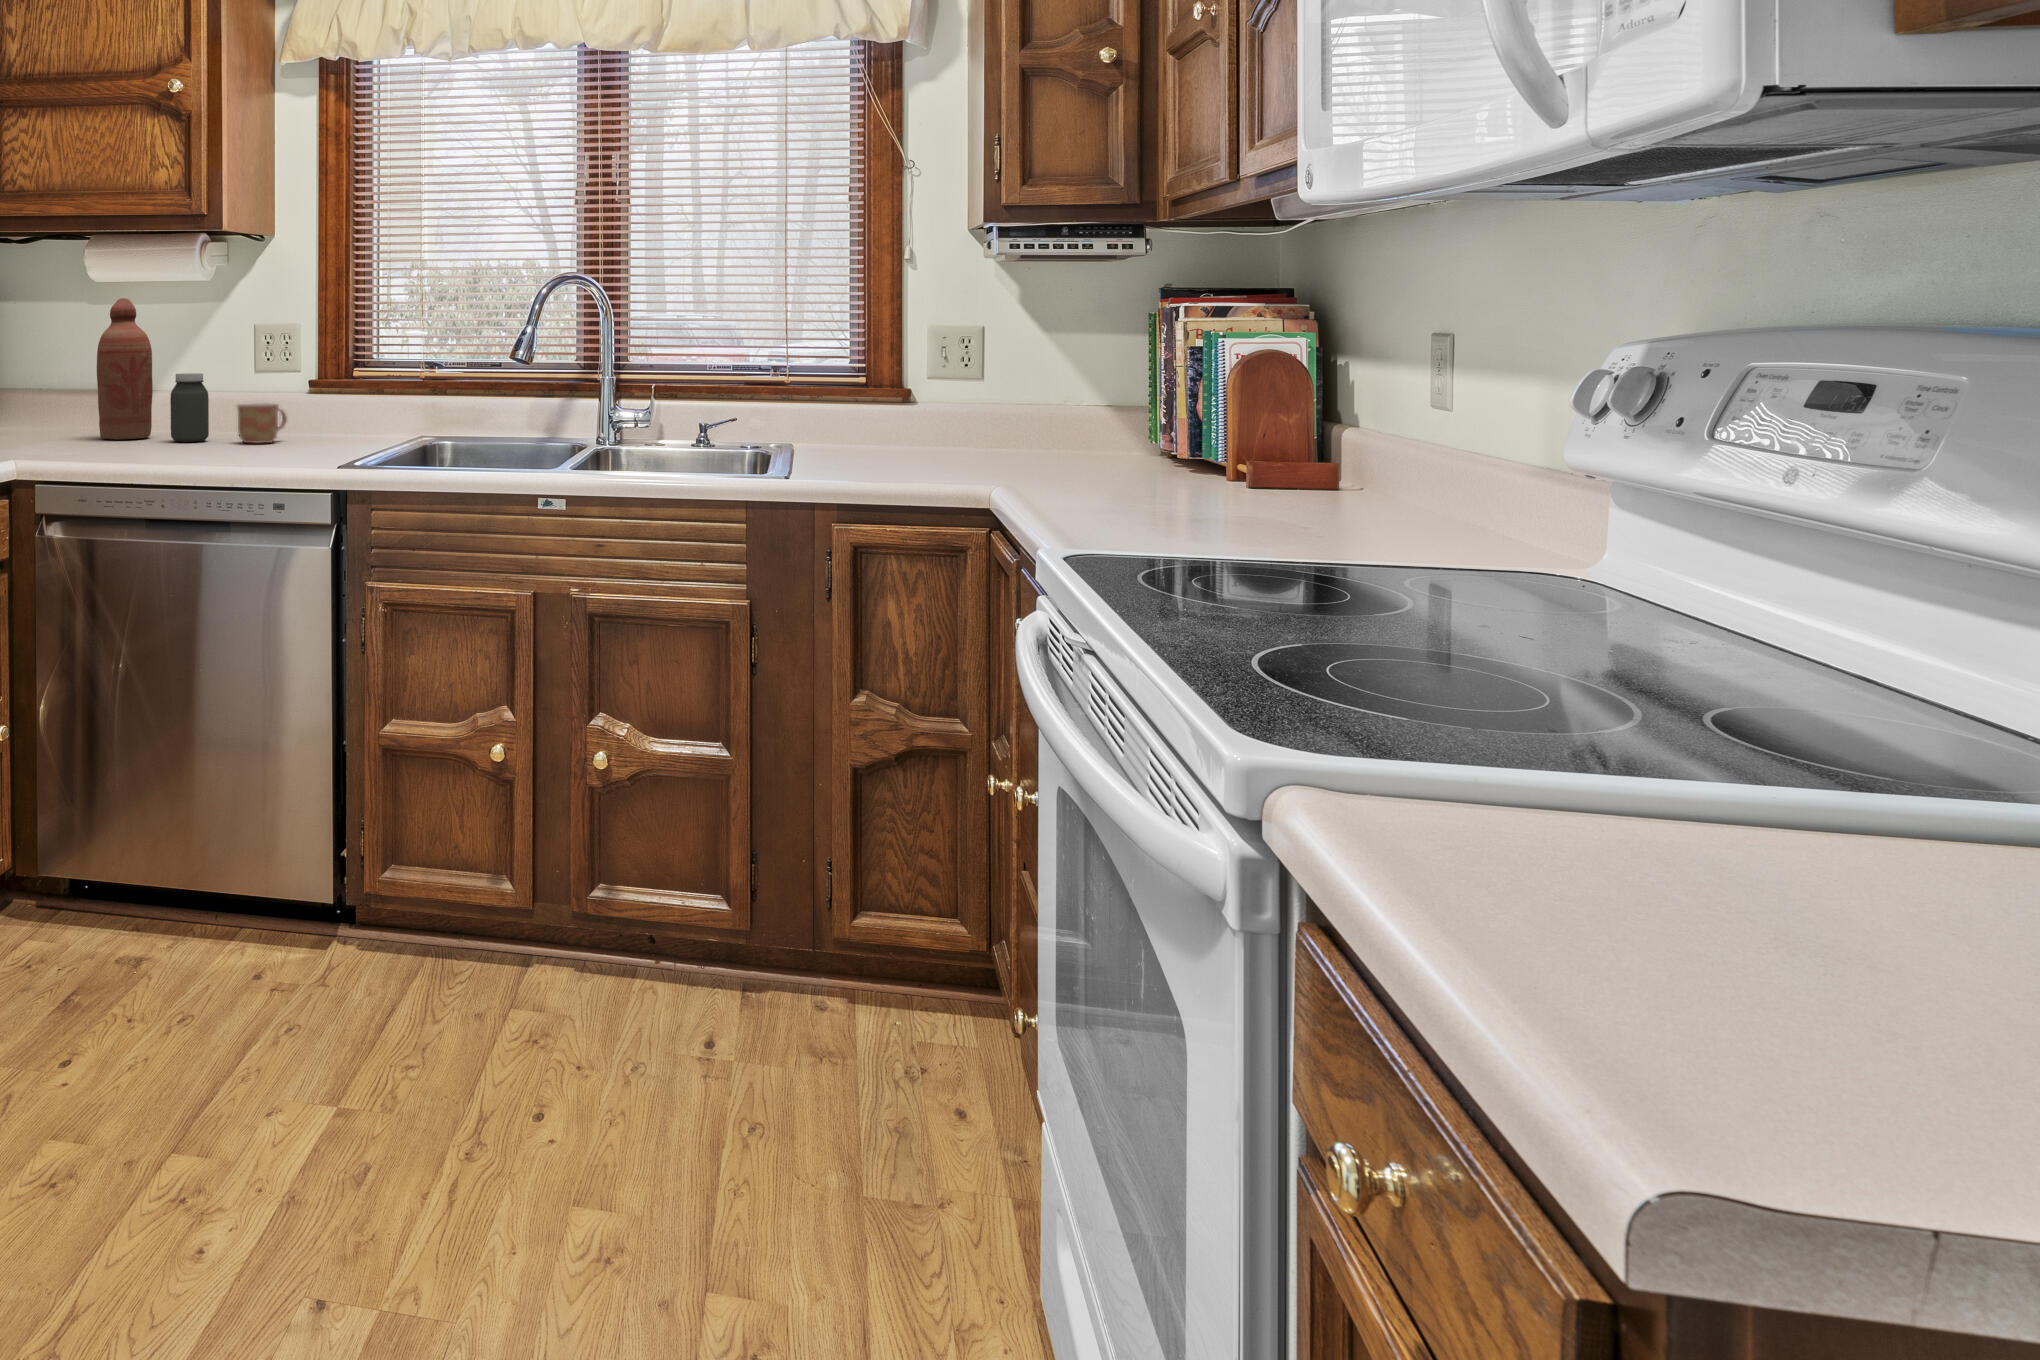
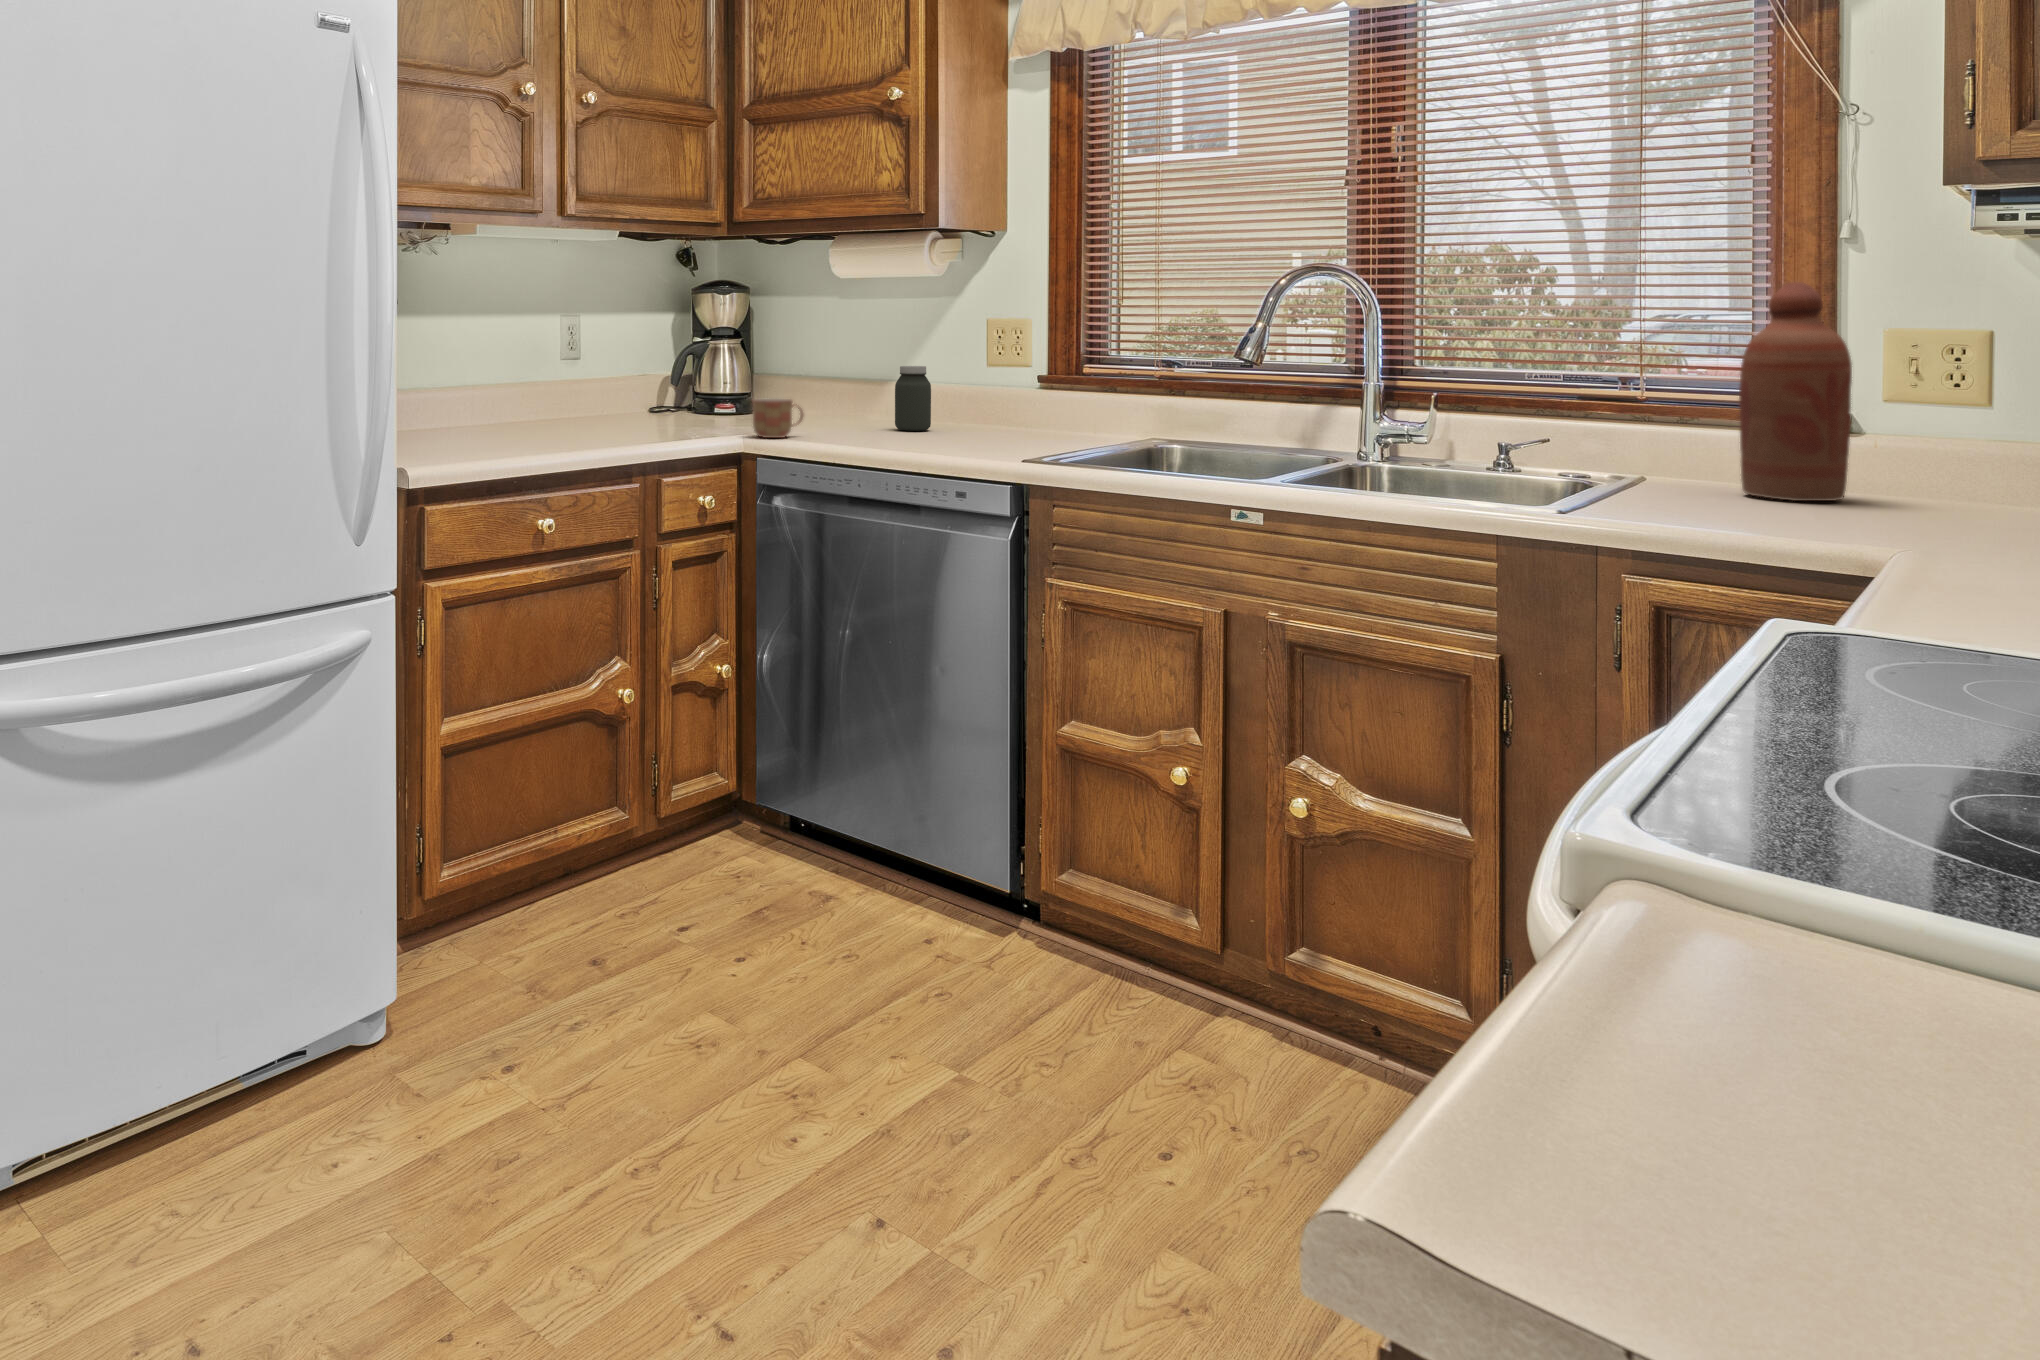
bottle: present [97,298,153,440] -> present [1739,282,1852,501]
mug: present [237,403,287,443] -> present [752,399,803,438]

